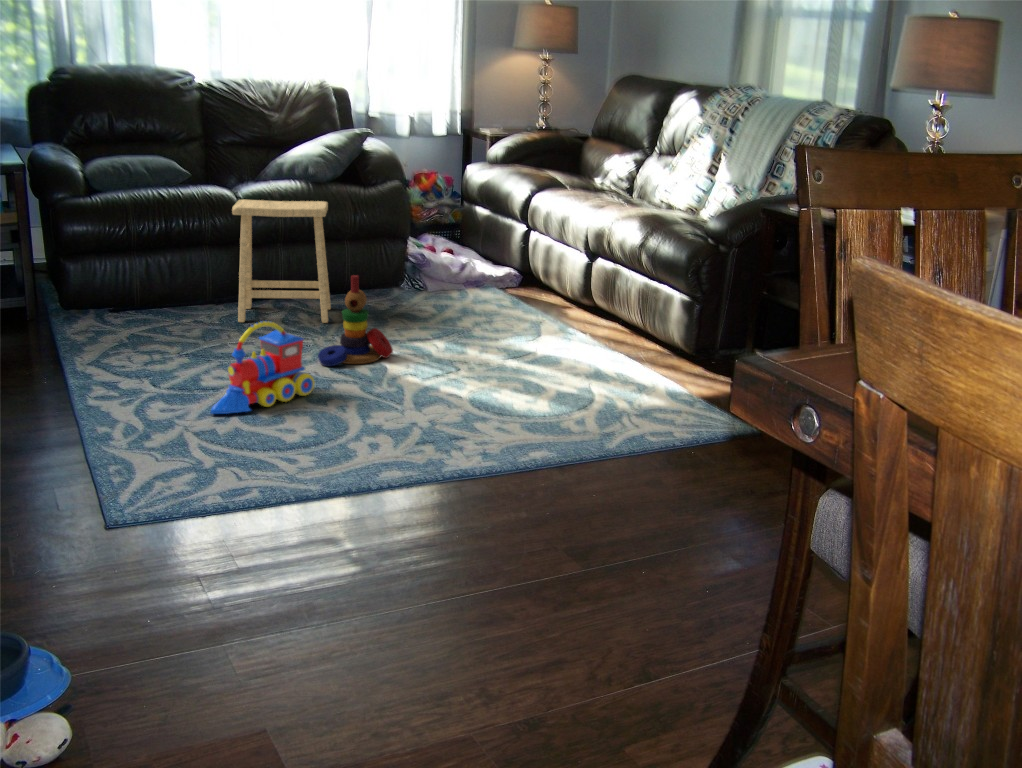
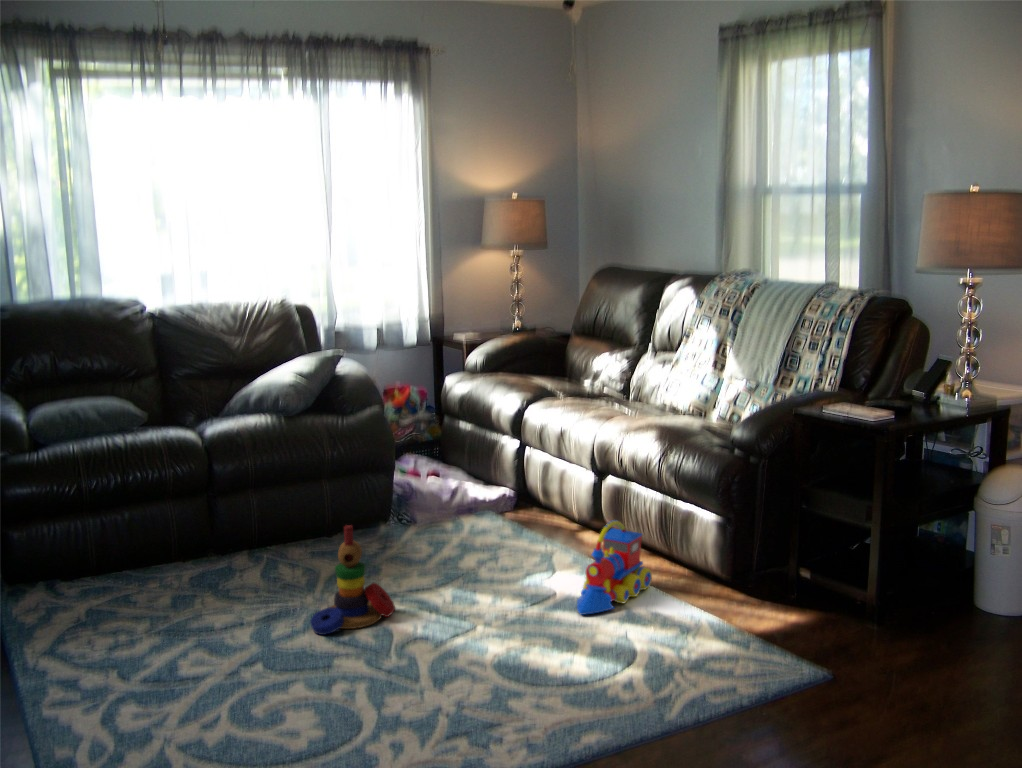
footstool: present [232,200,331,323] -> none [201,437,313,583]
toy train: present [211,321,315,414] -> present [577,520,652,615]

